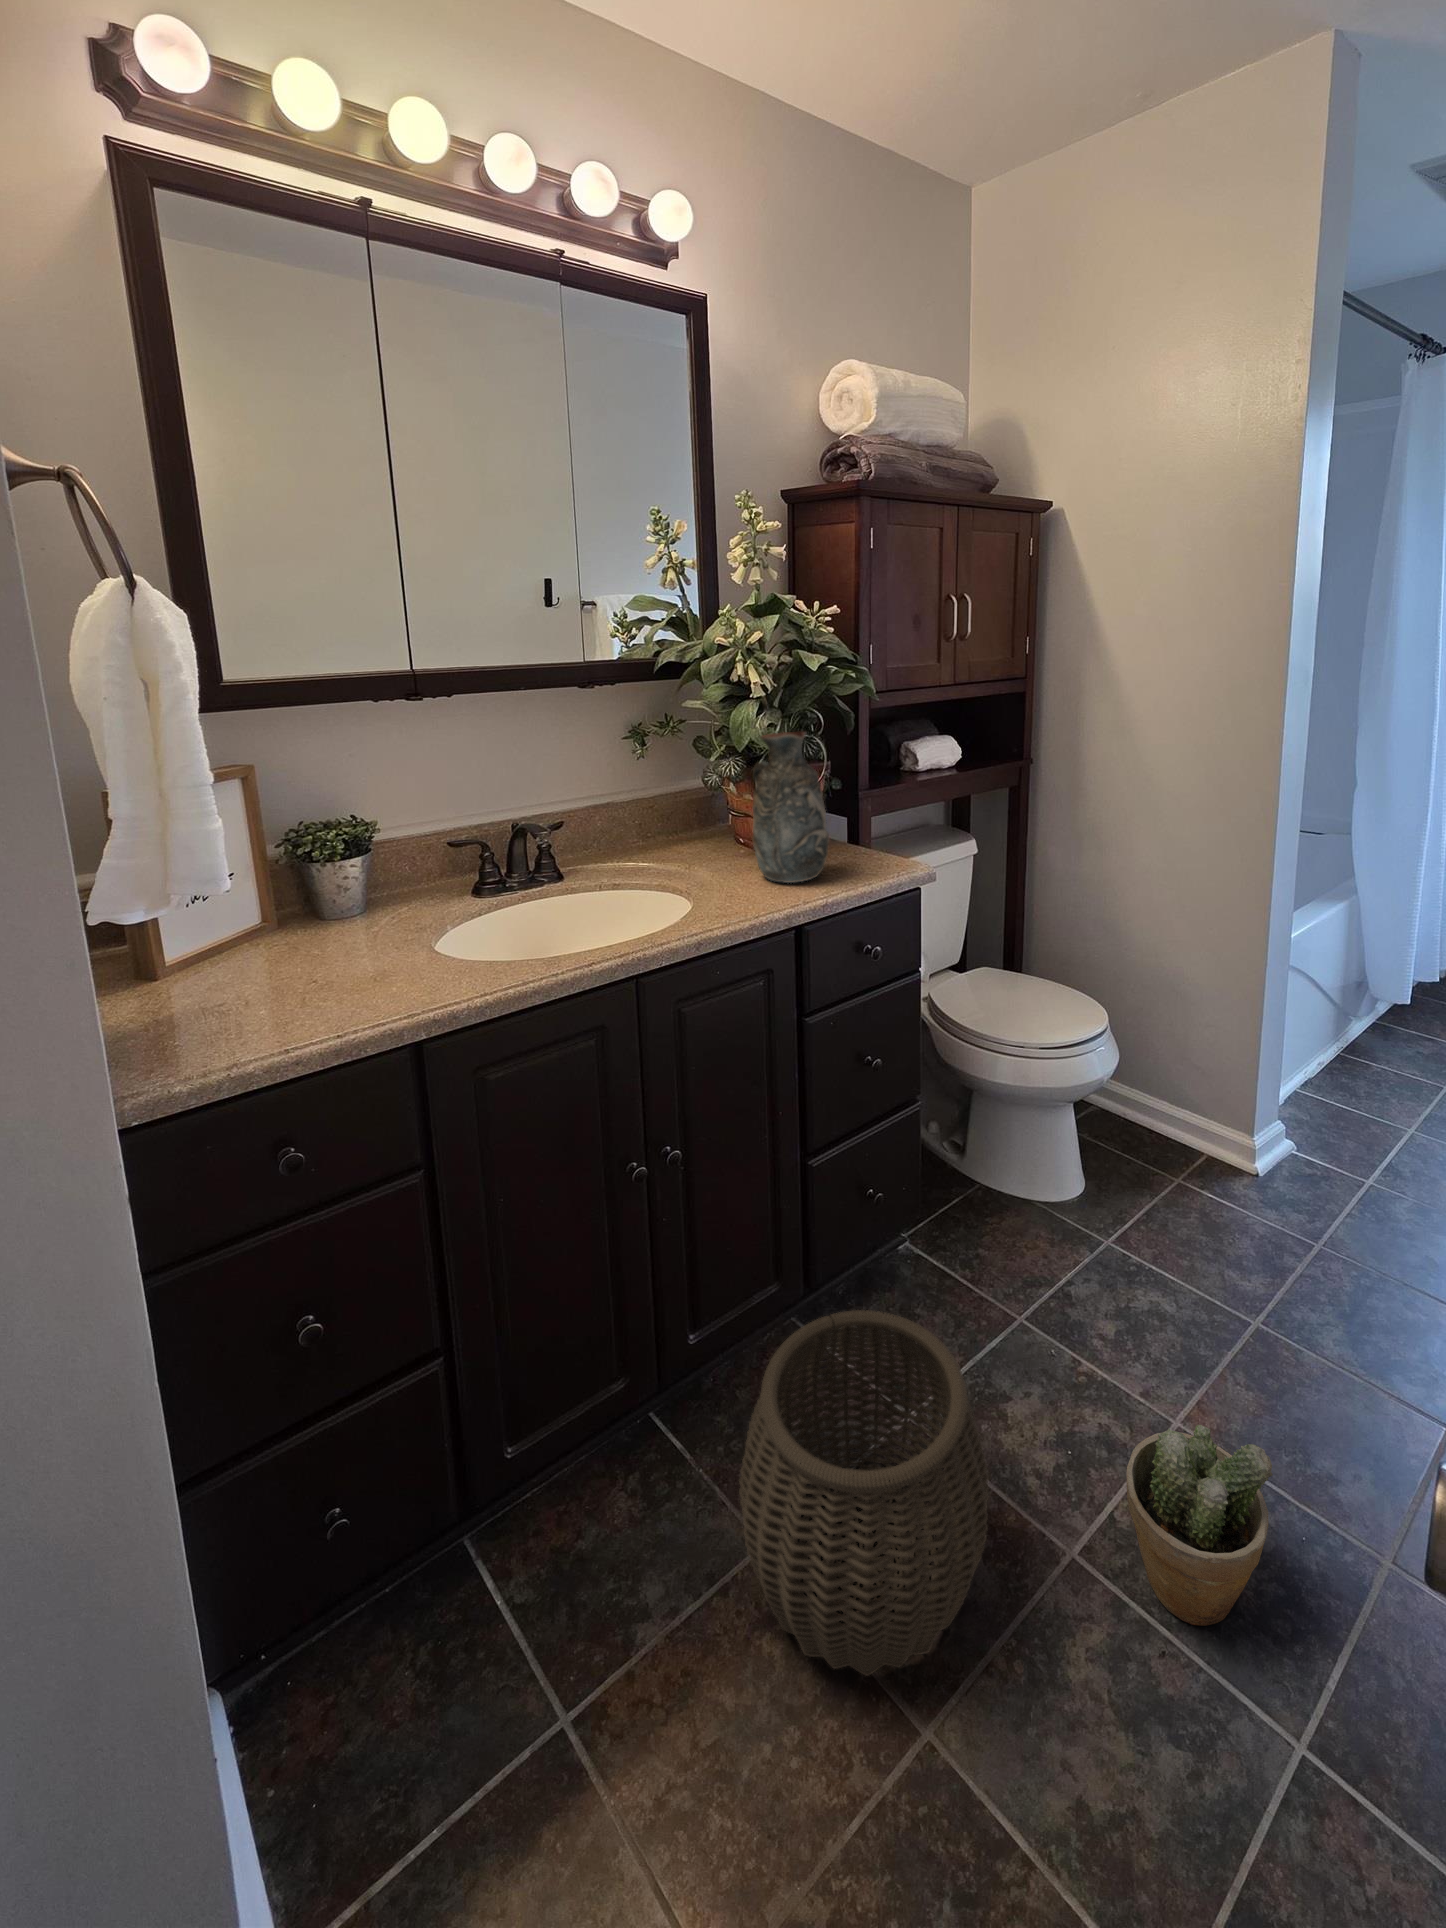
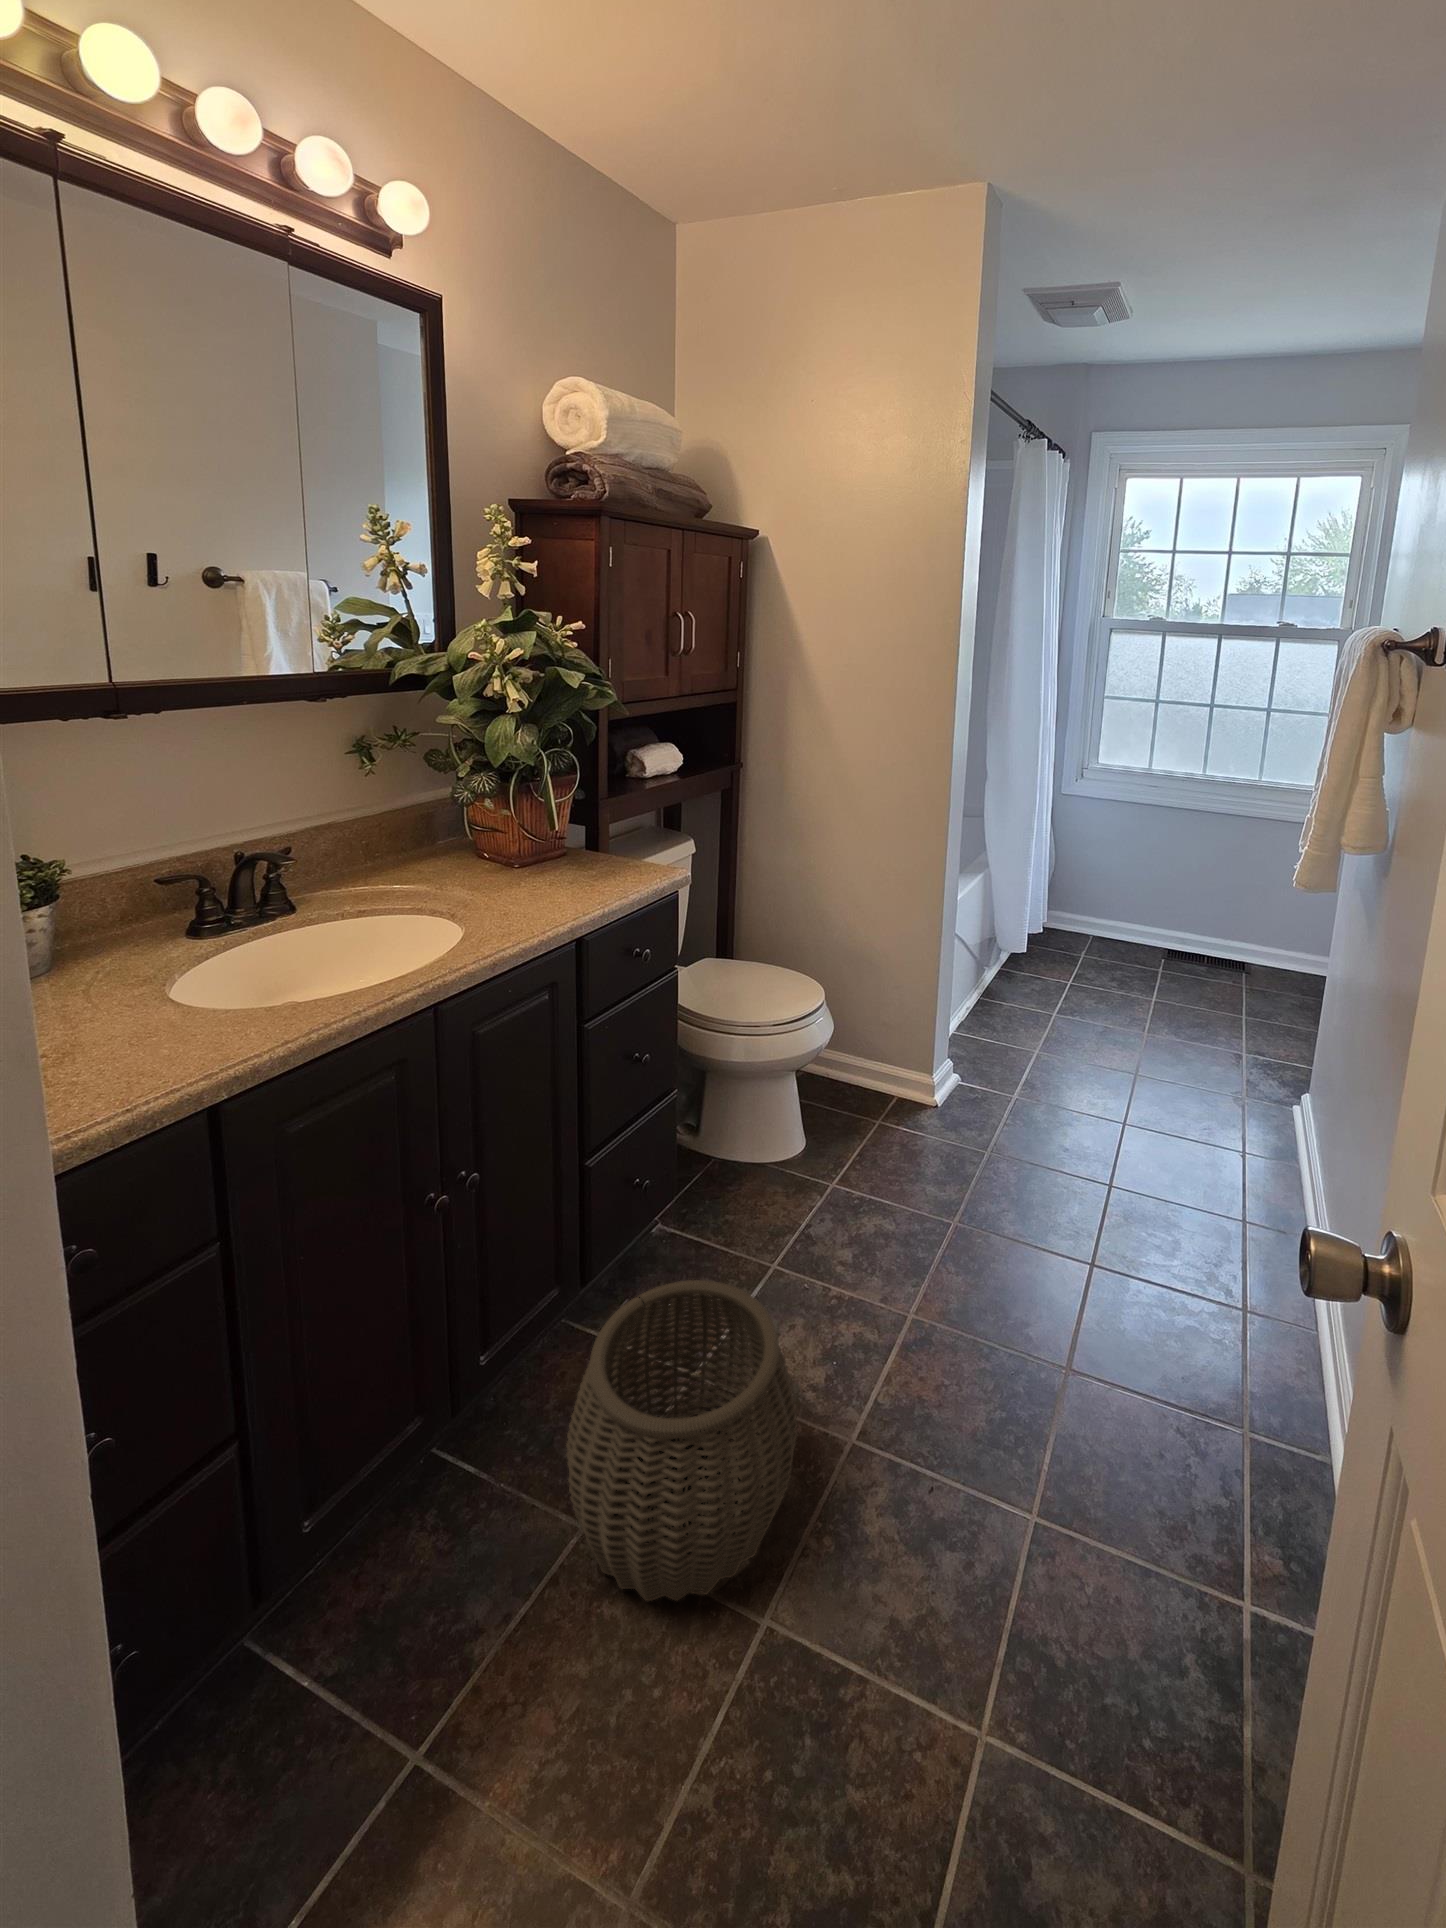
decorative vase: present [752,732,829,883] -> none [510,749,595,897]
potted plant: present [1126,1425,1273,1626] -> none [895,1300,1002,1455]

